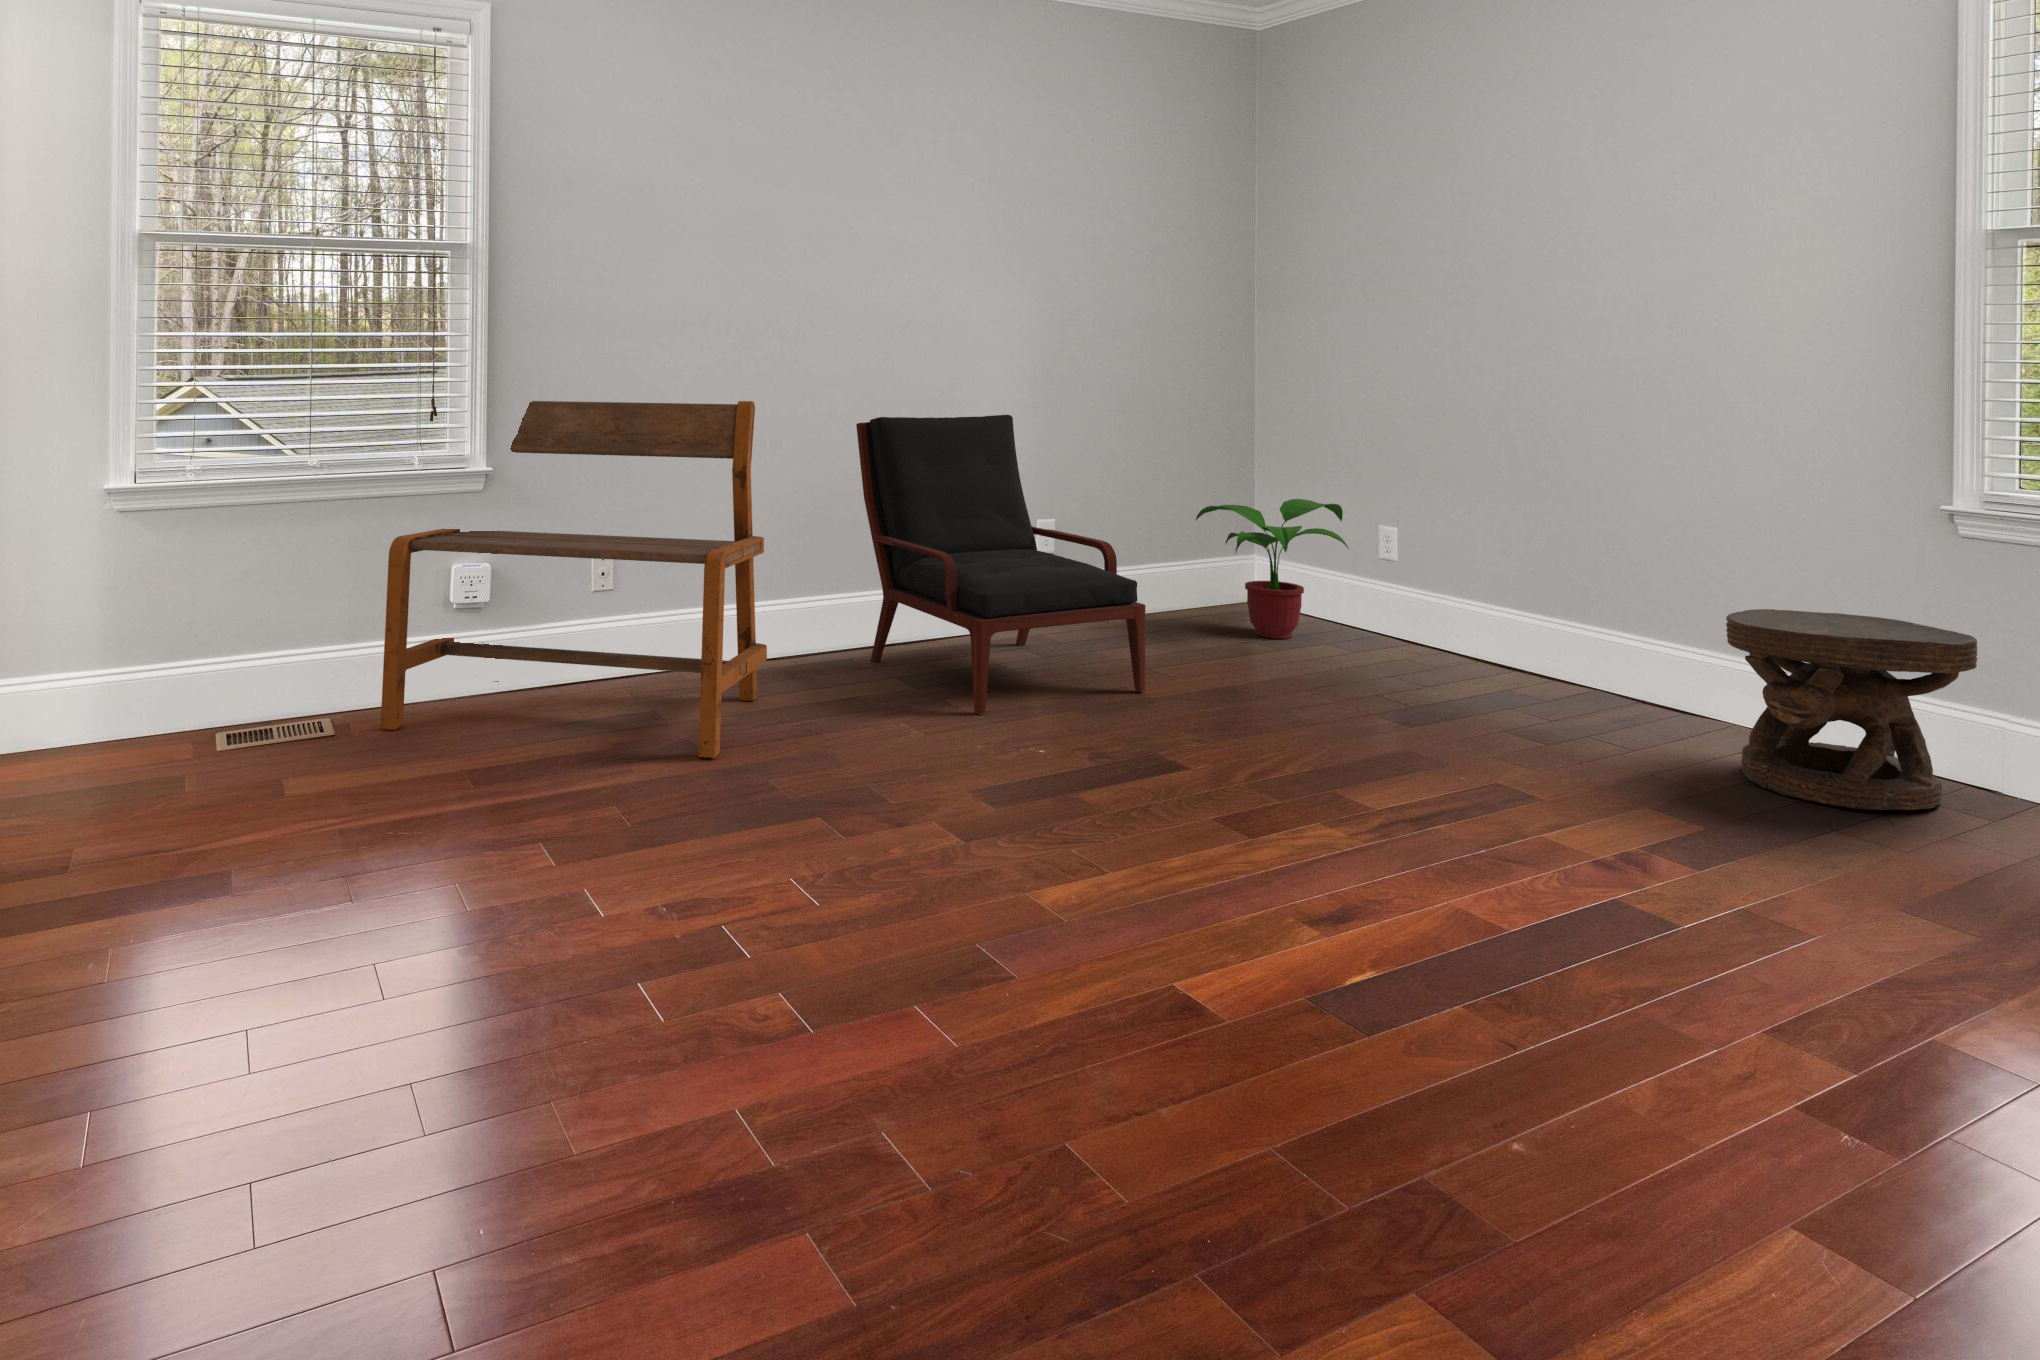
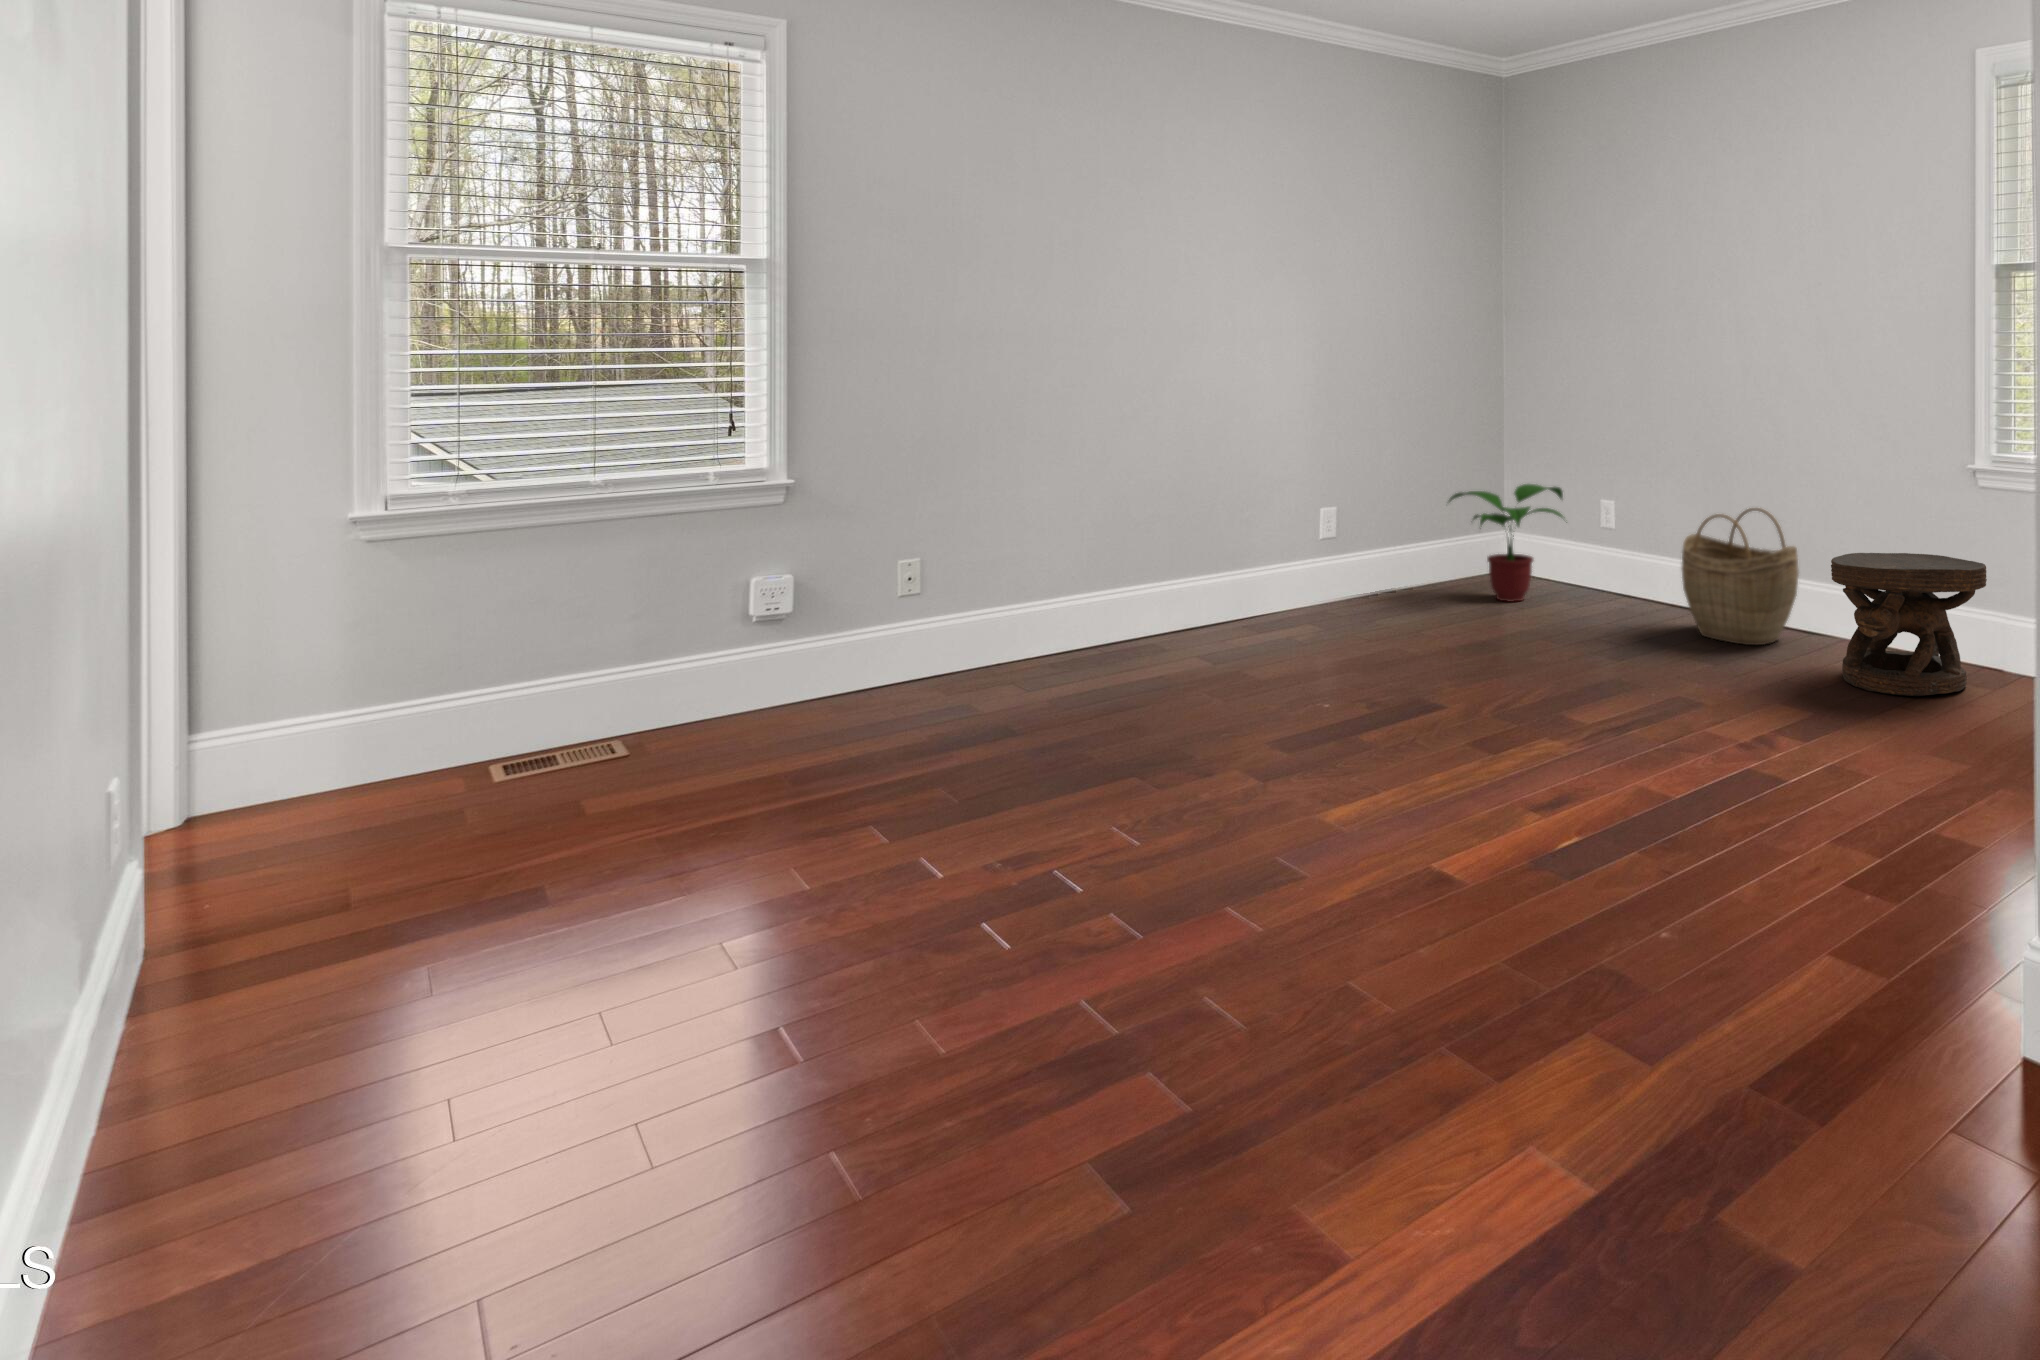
bench: present [380,401,767,758] -> none [678,412,1073,745]
armchair: present [856,415,1145,713] -> none [1152,419,1407,682]
woven basket: none [1503,542,1673,718] -> present [1682,508,1799,645]

